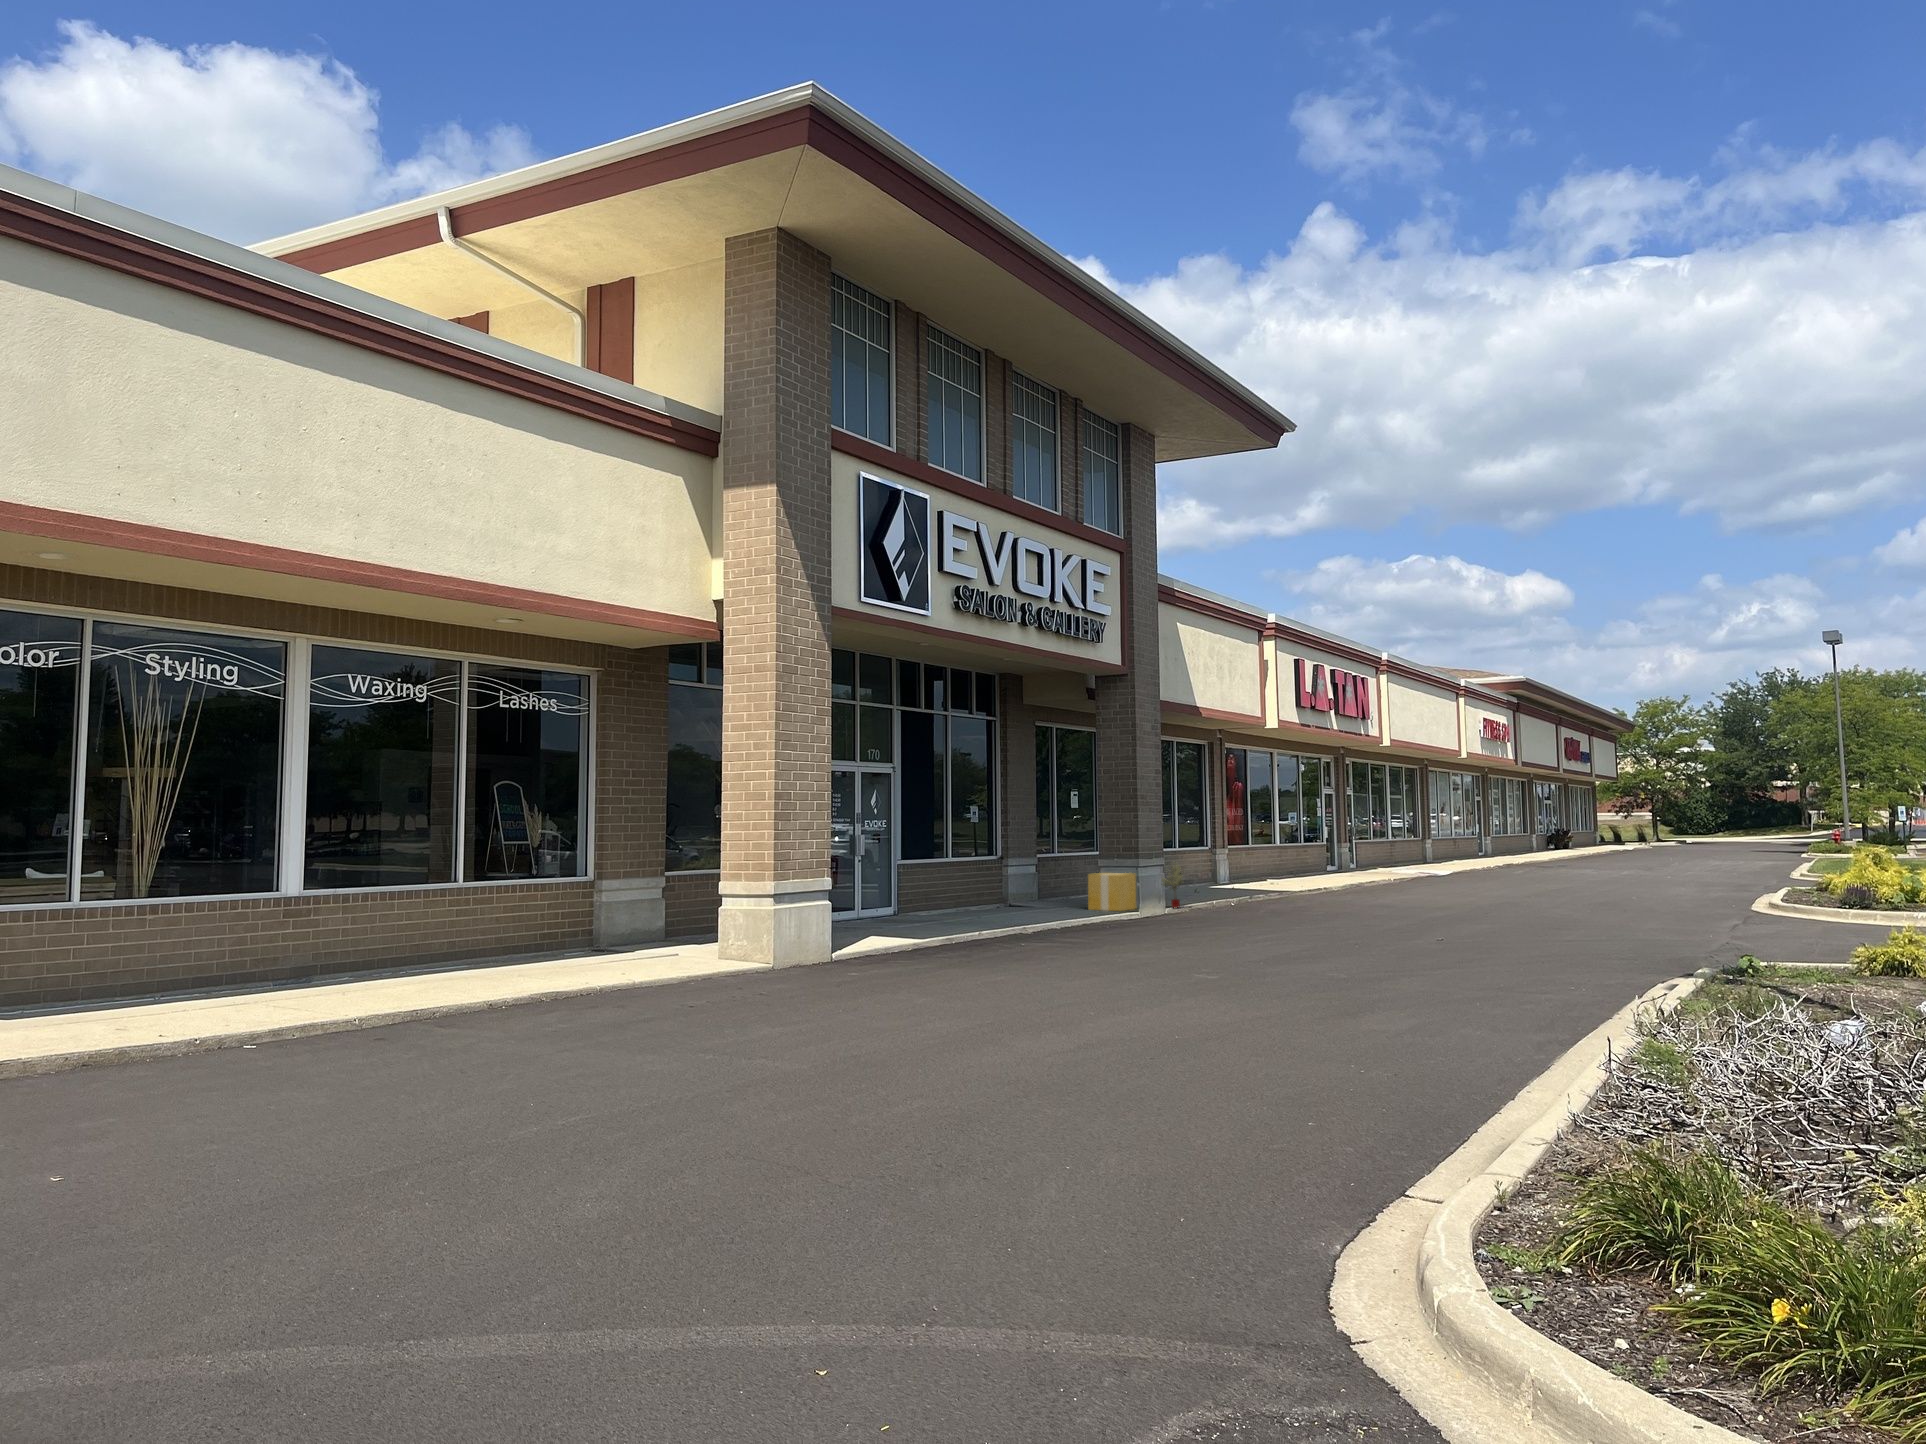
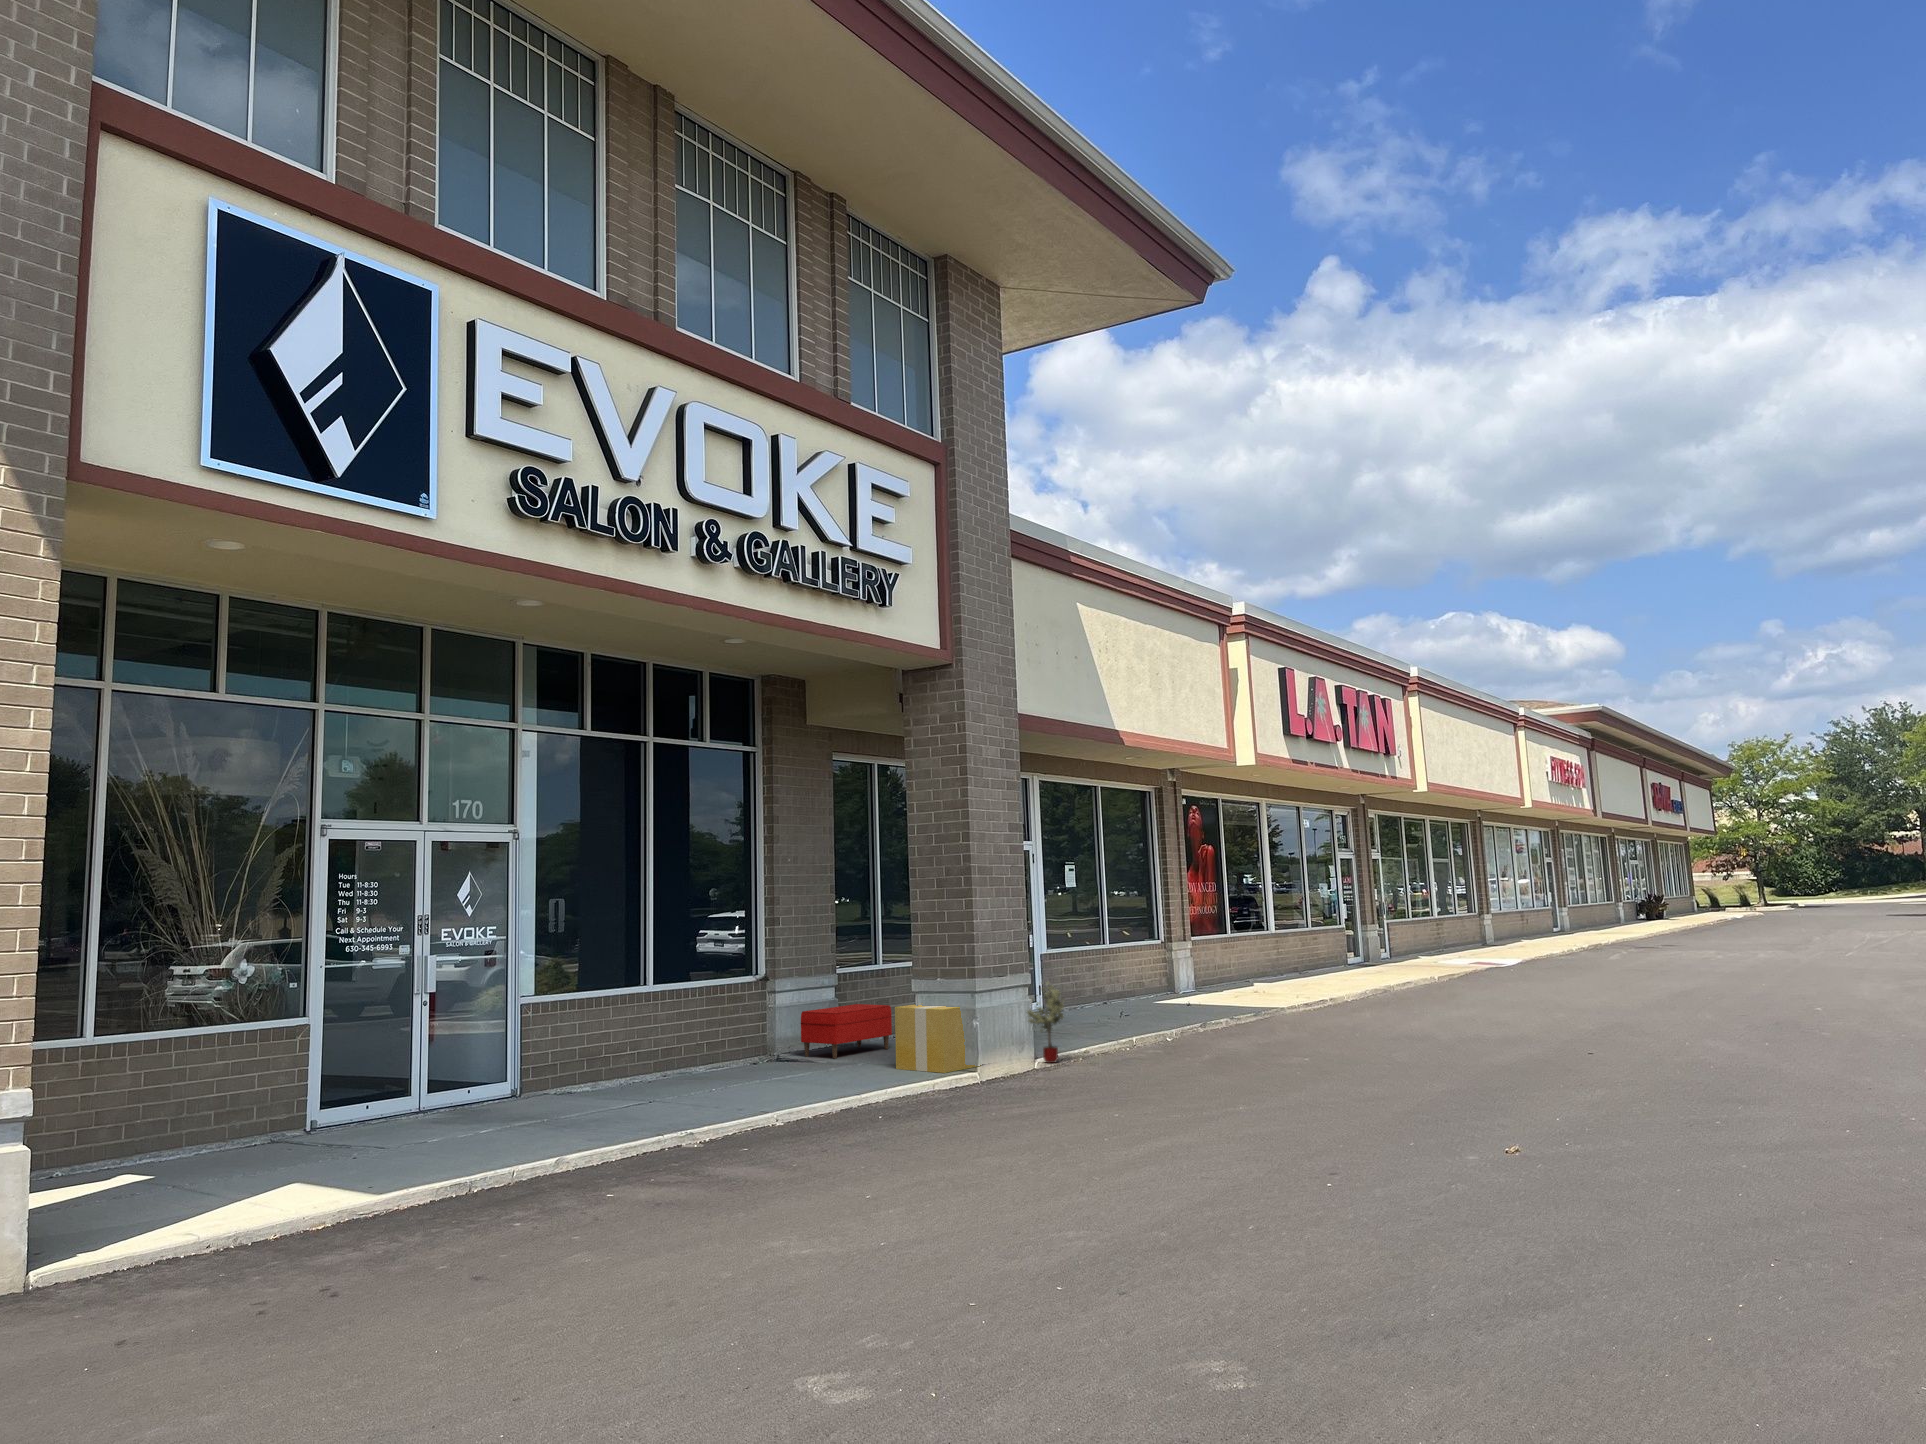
bench: none [1021,876,1071,906] -> present [801,1004,892,1059]

